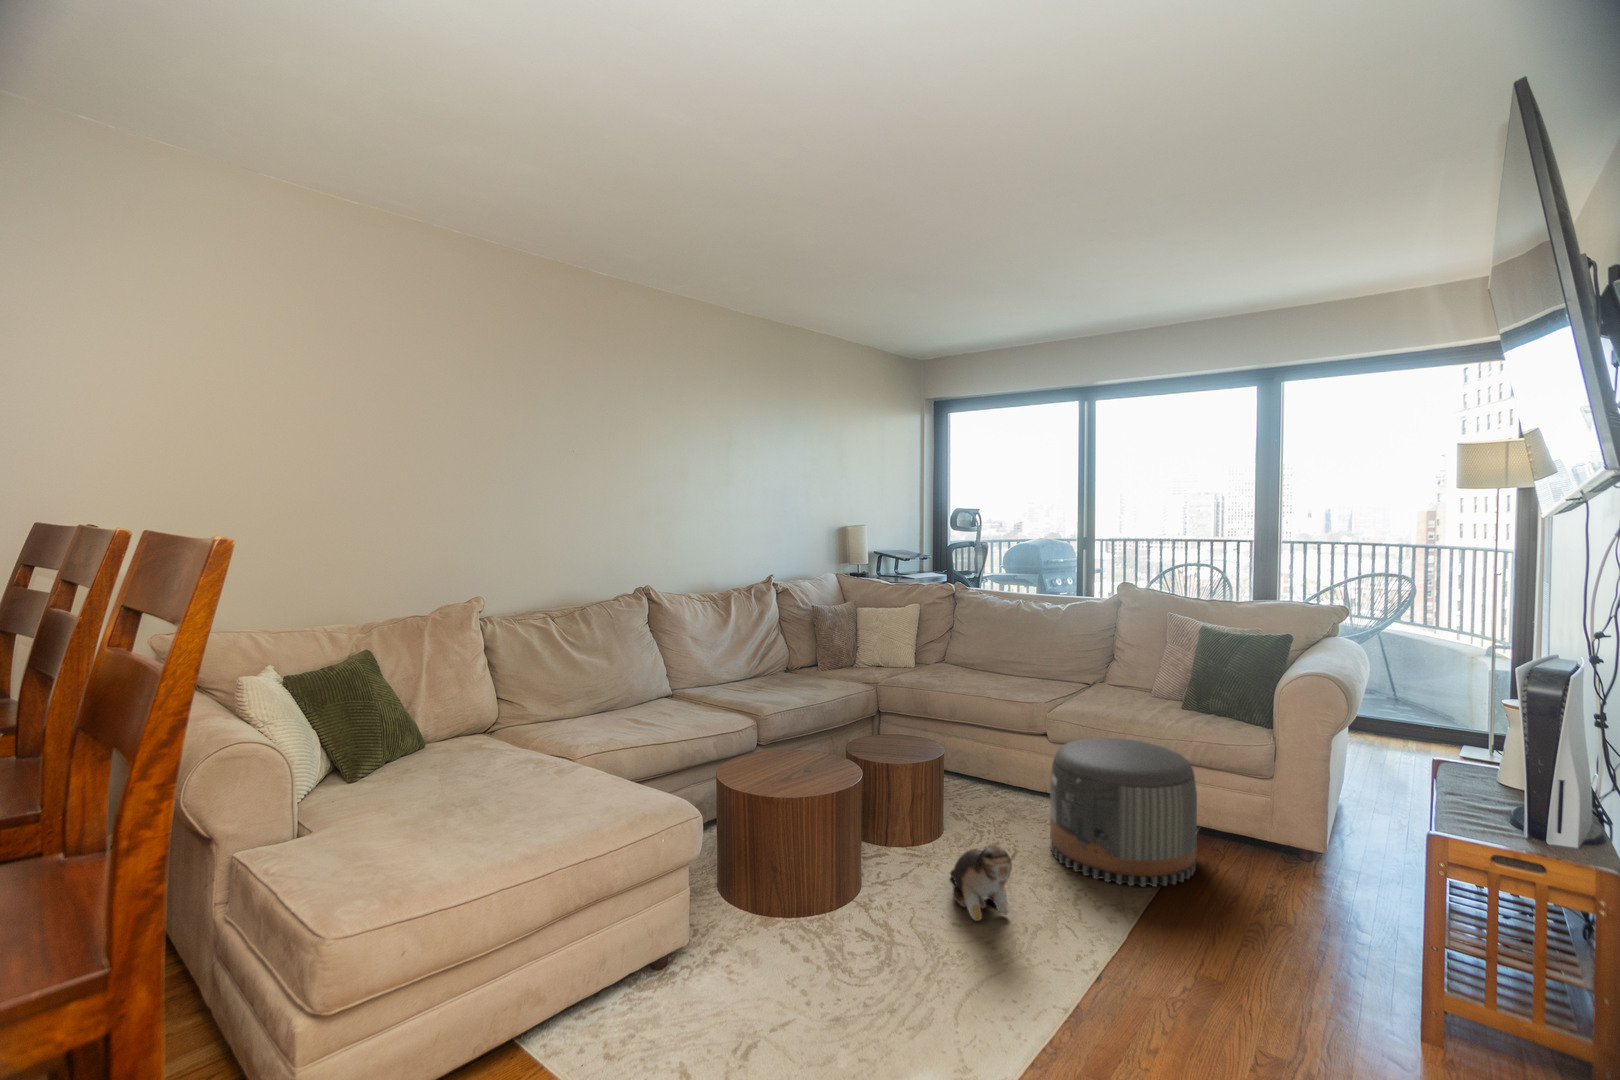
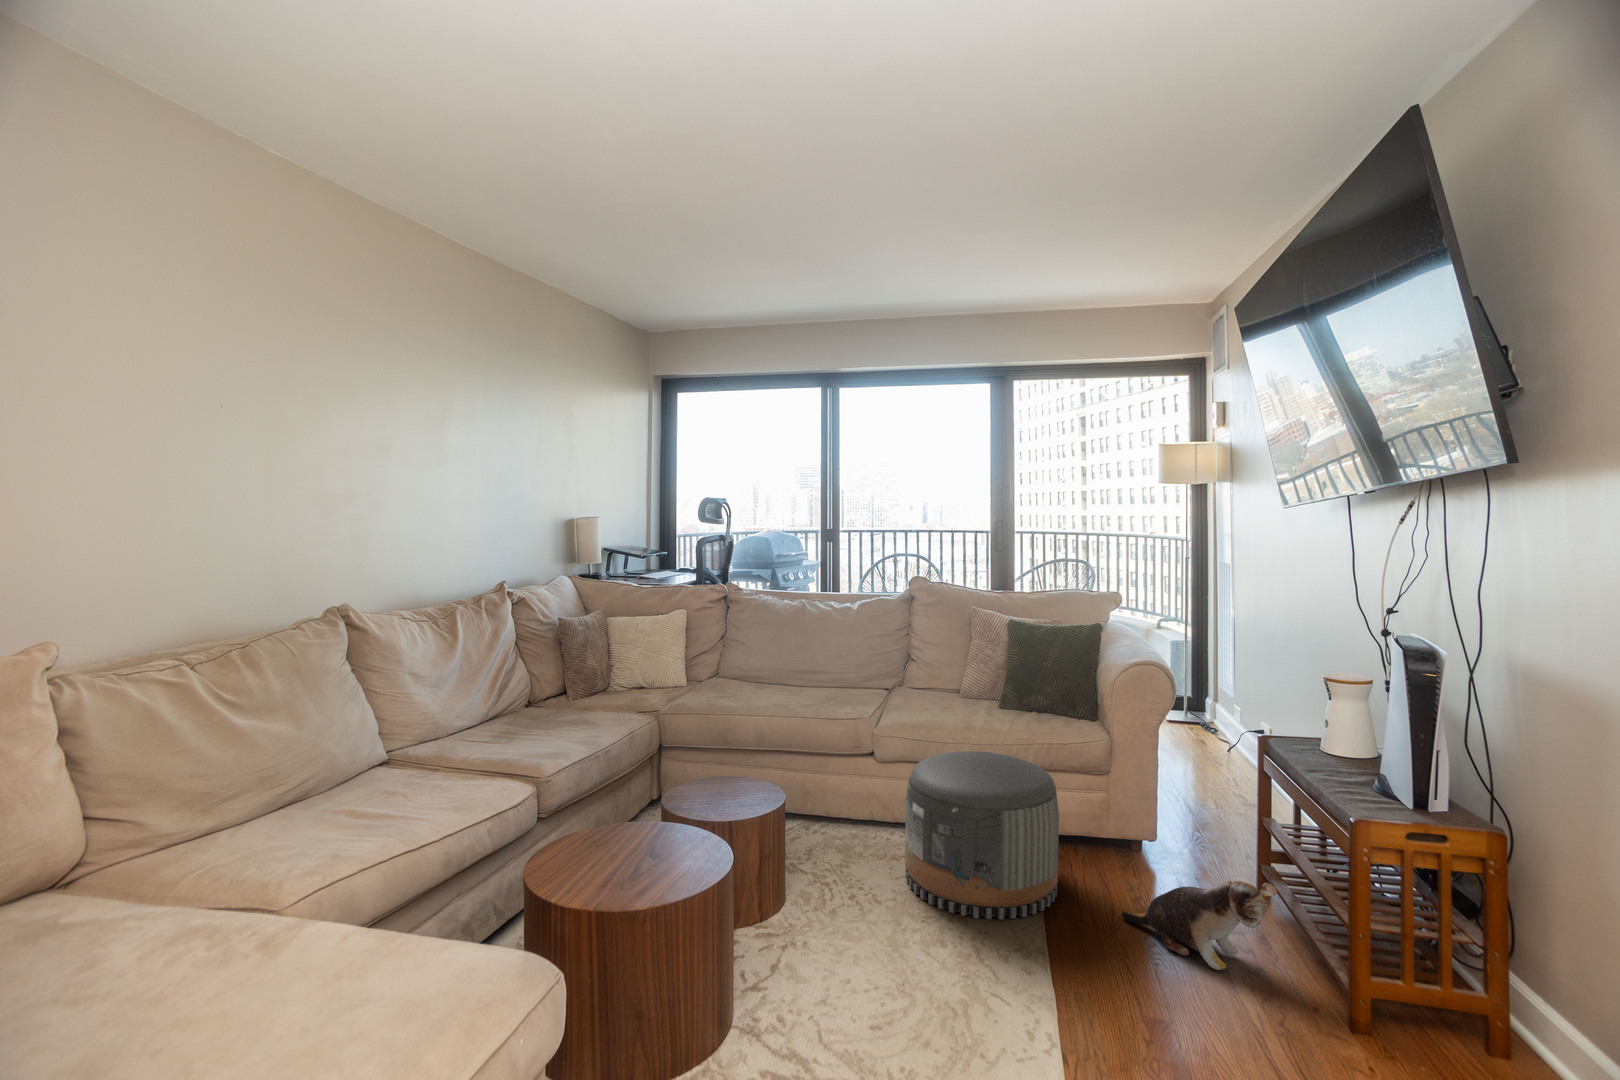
plush toy: present [950,844,1017,921] -> present [1121,881,1277,970]

